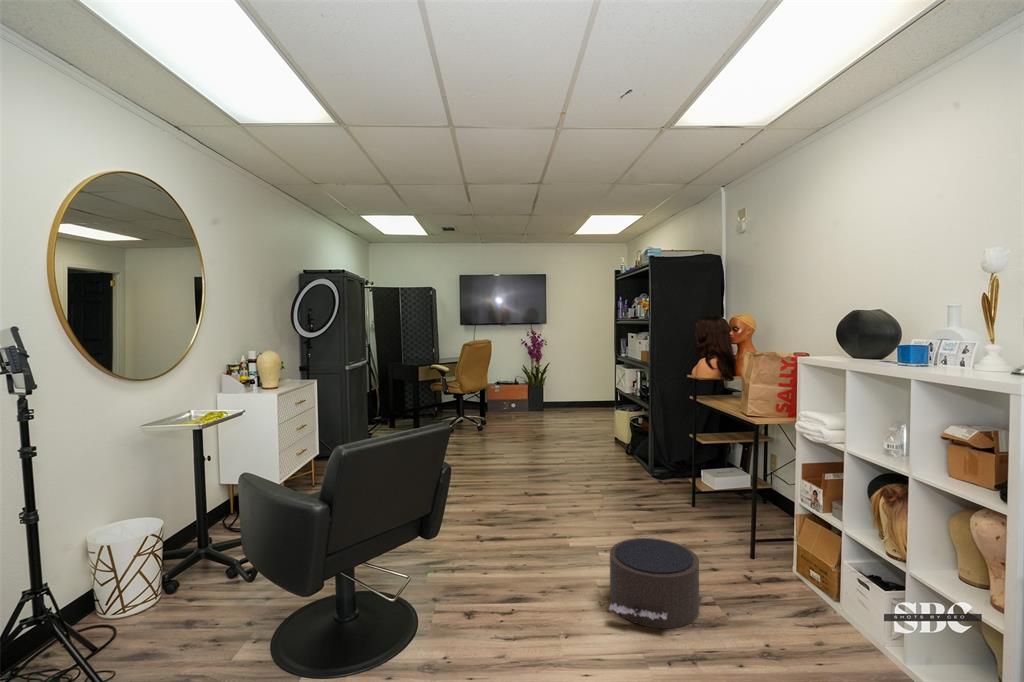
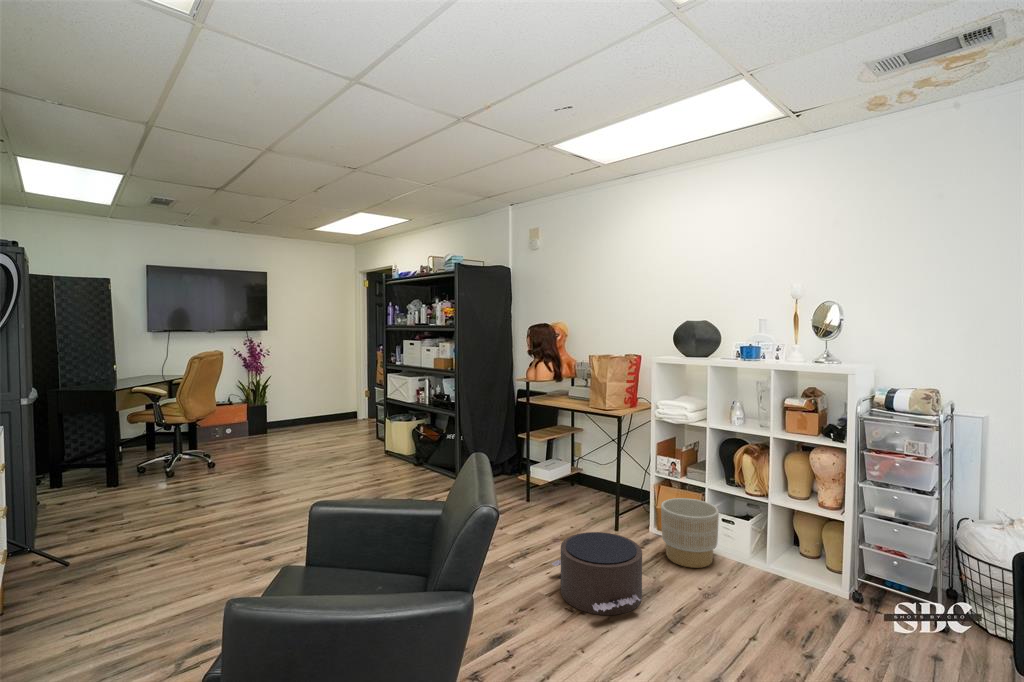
planter: none [770,533,850,627] -> present [661,498,719,568]

